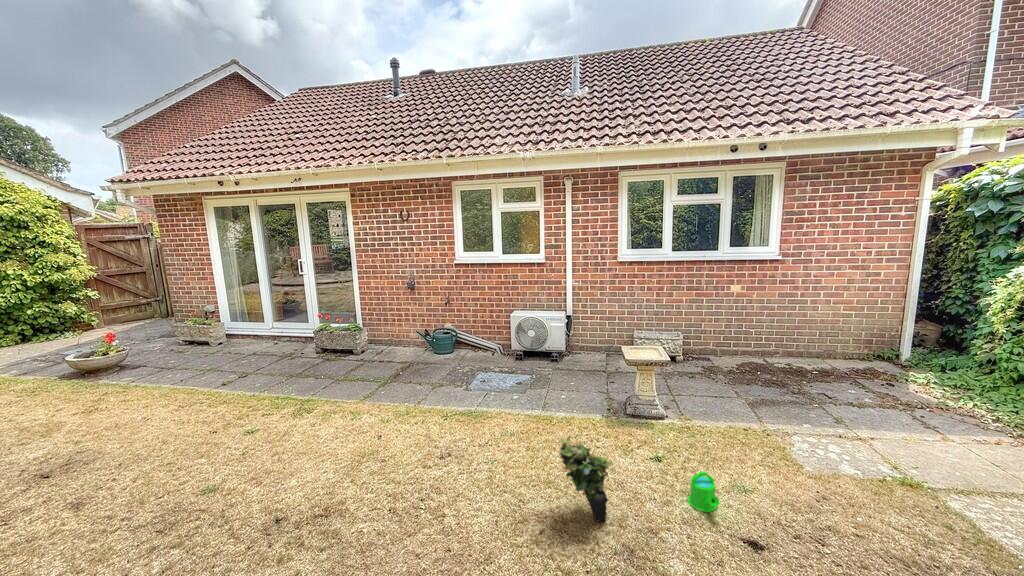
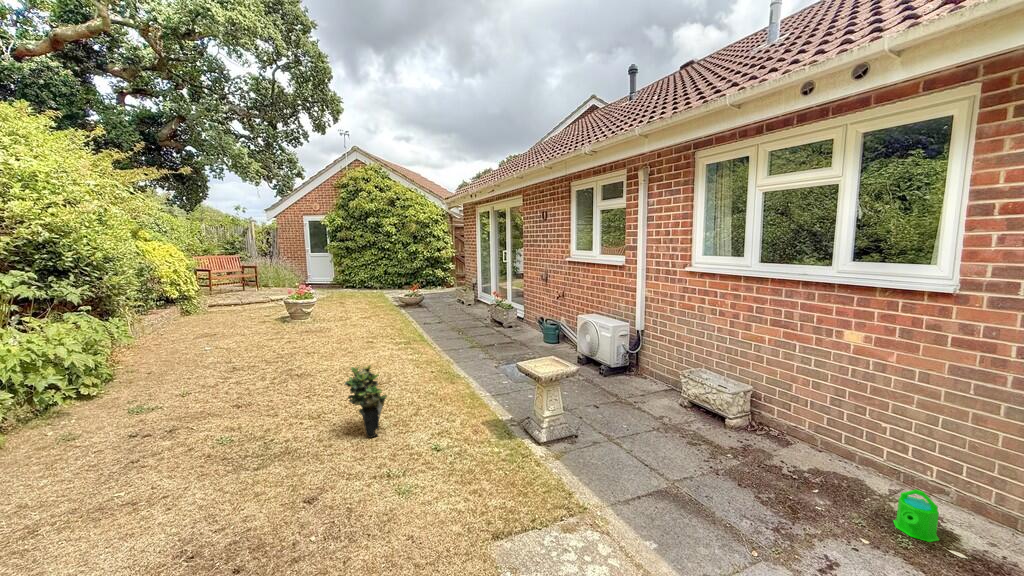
watering can: present [688,471,719,512] -> present [893,489,939,542]

